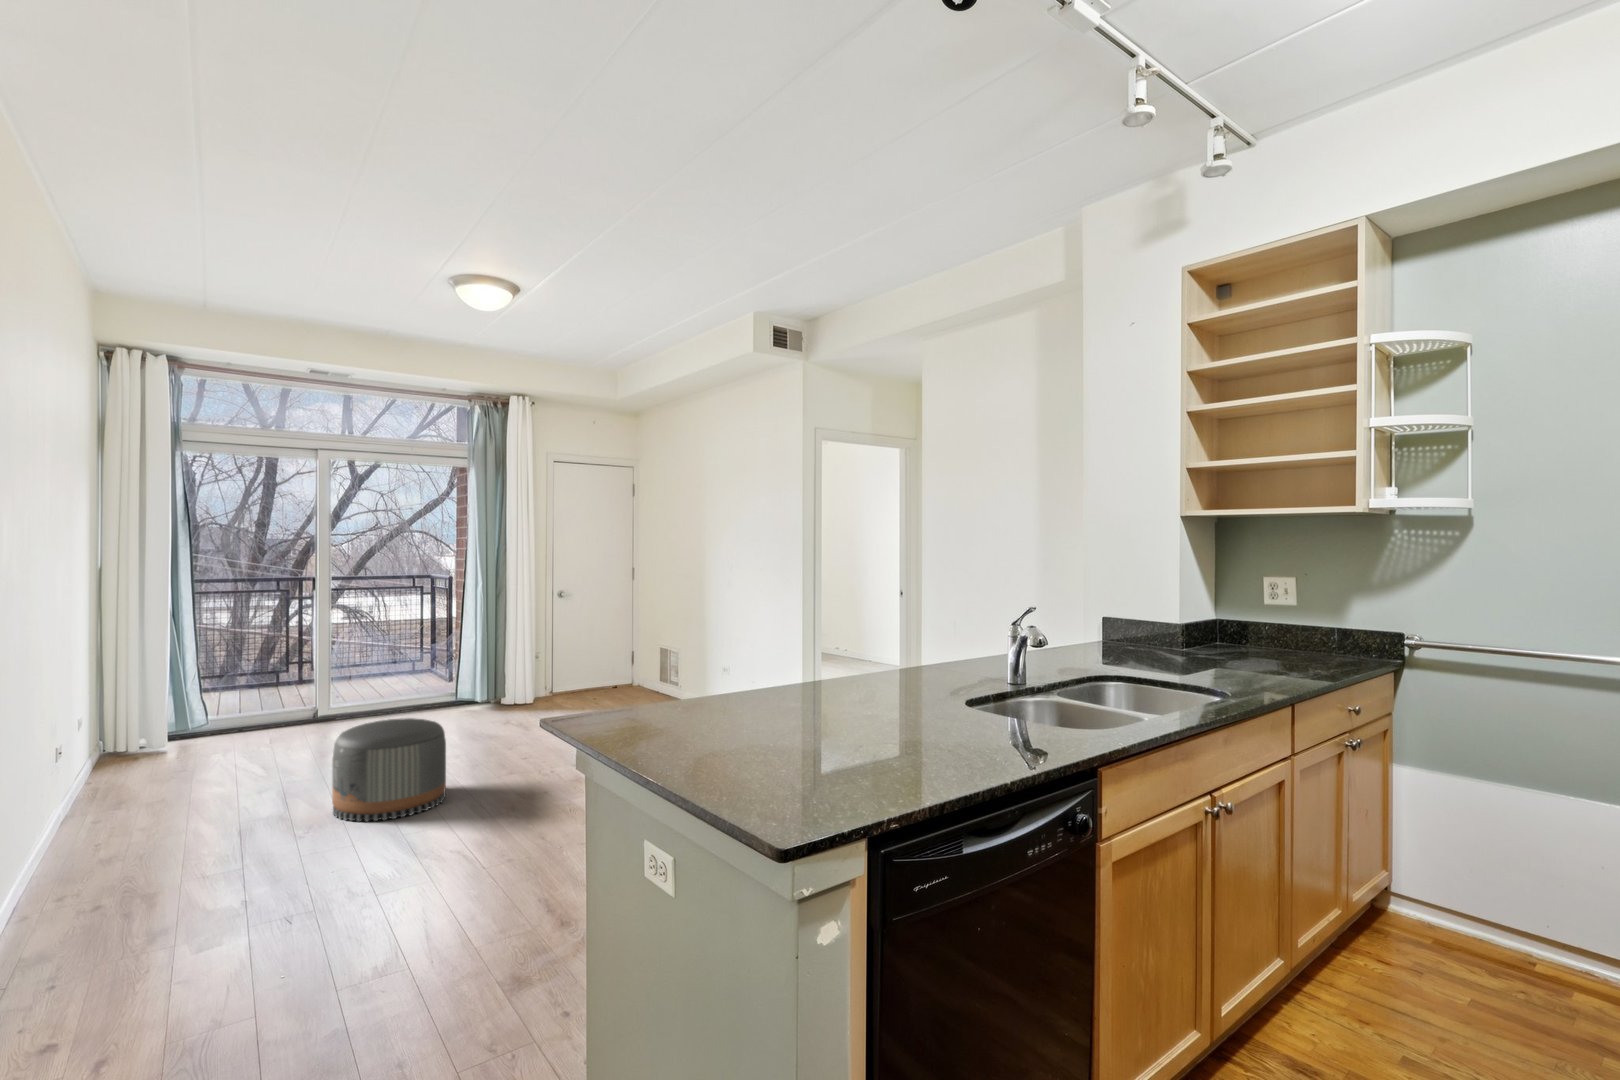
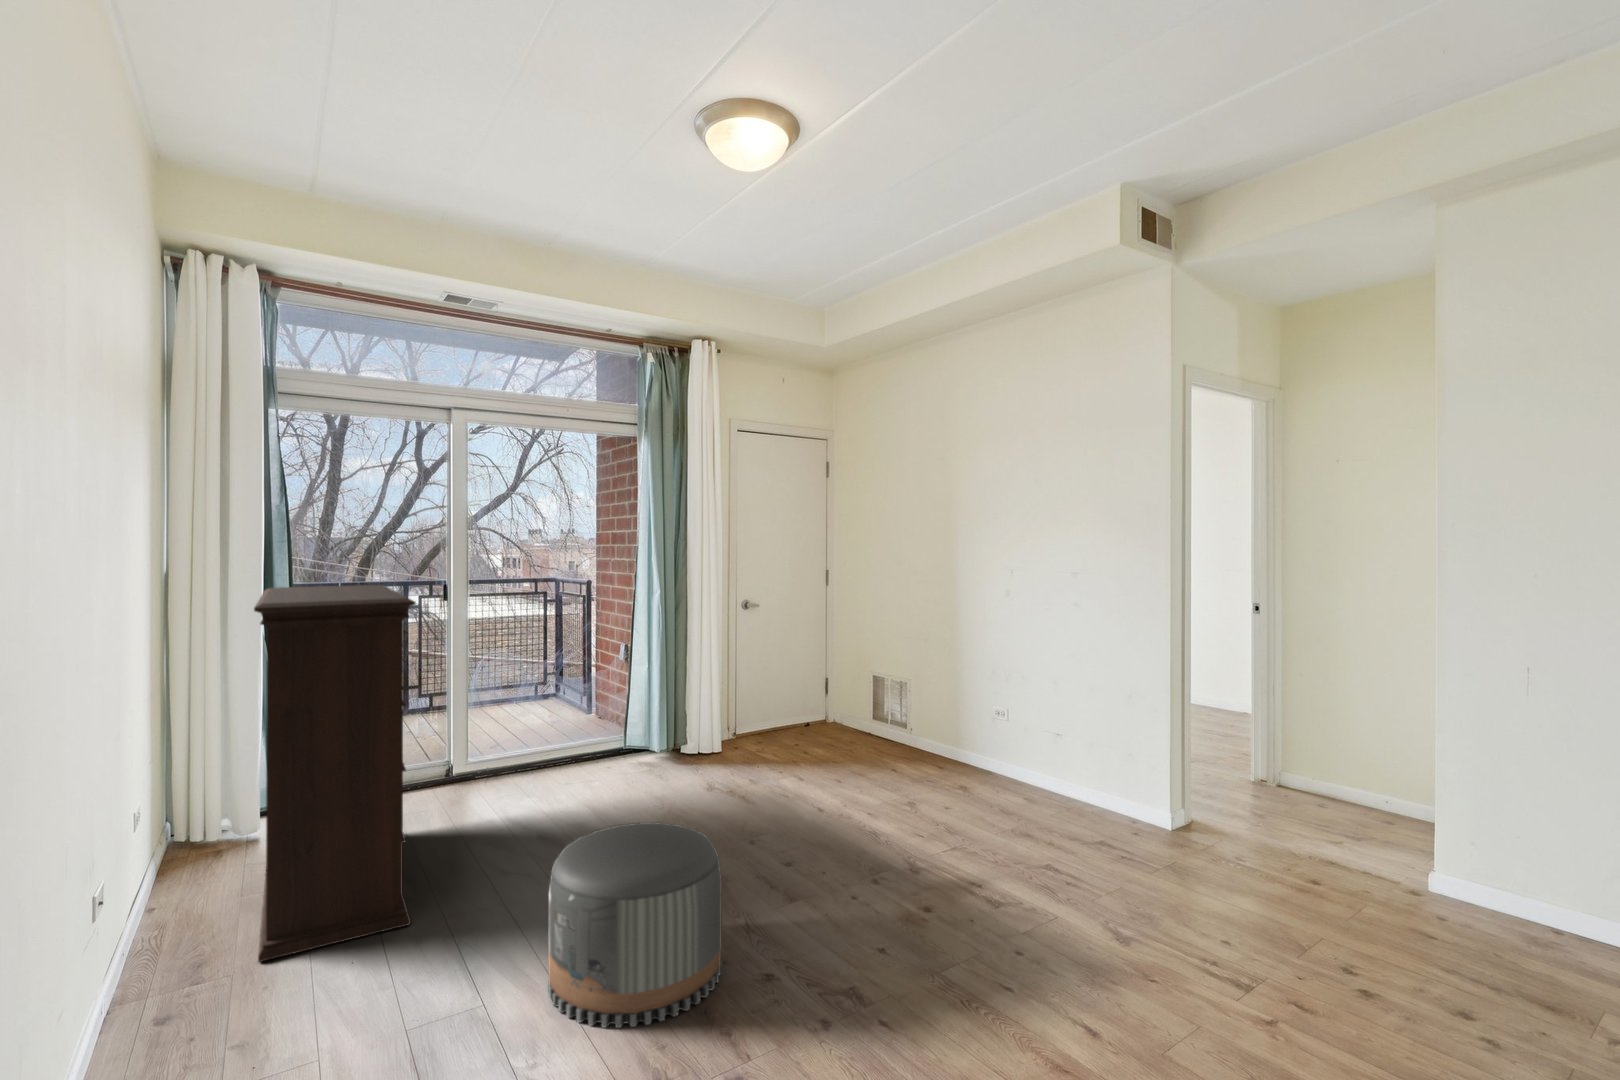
bookshelf: none [156,576,263,803] -> present [254,585,416,962]

